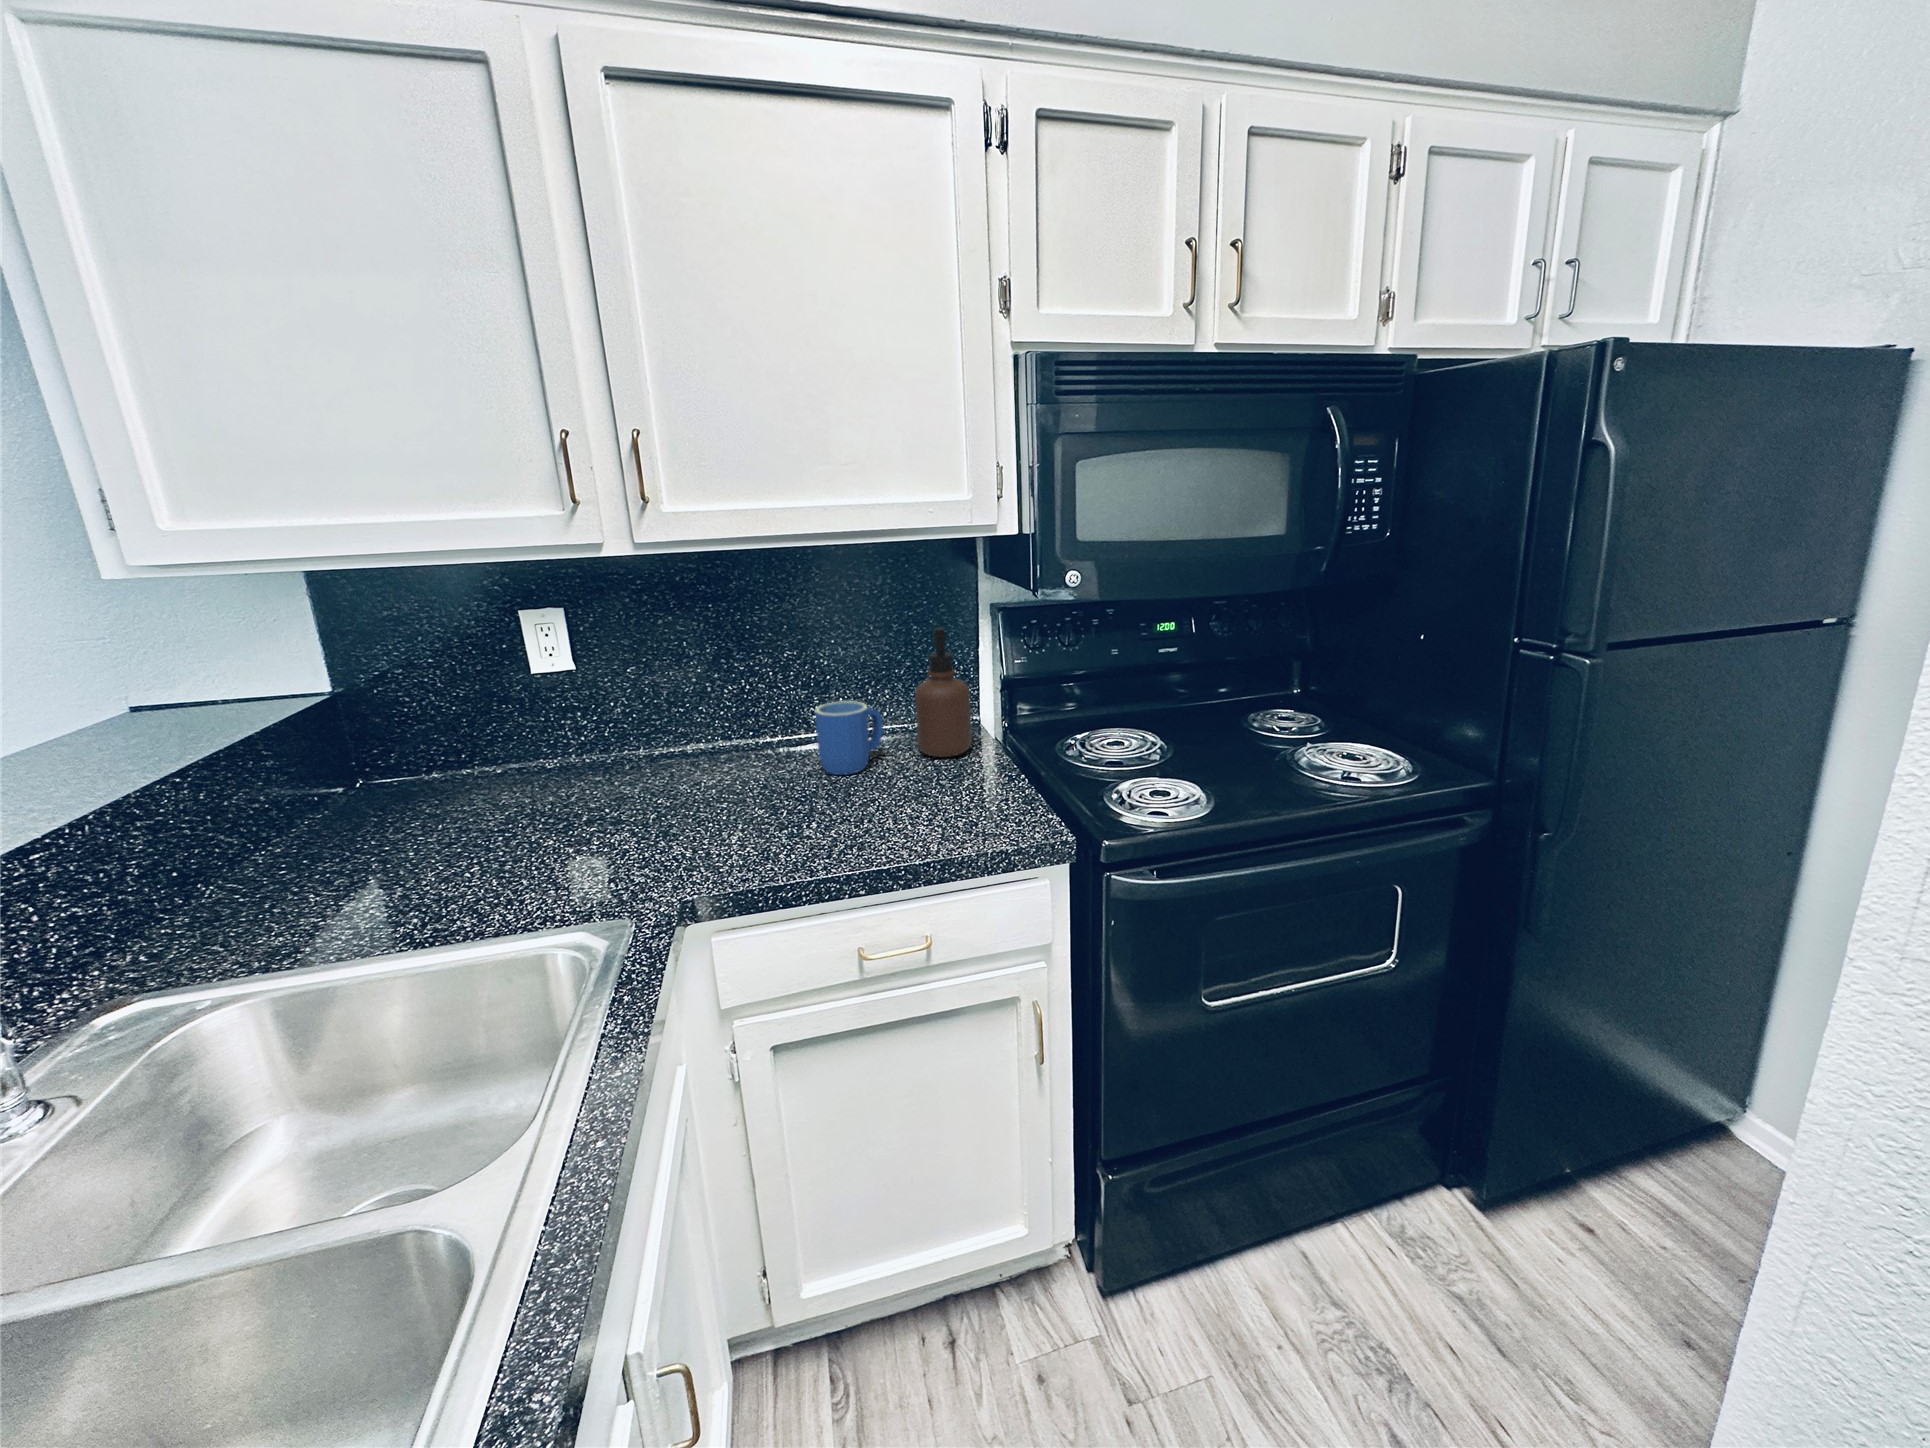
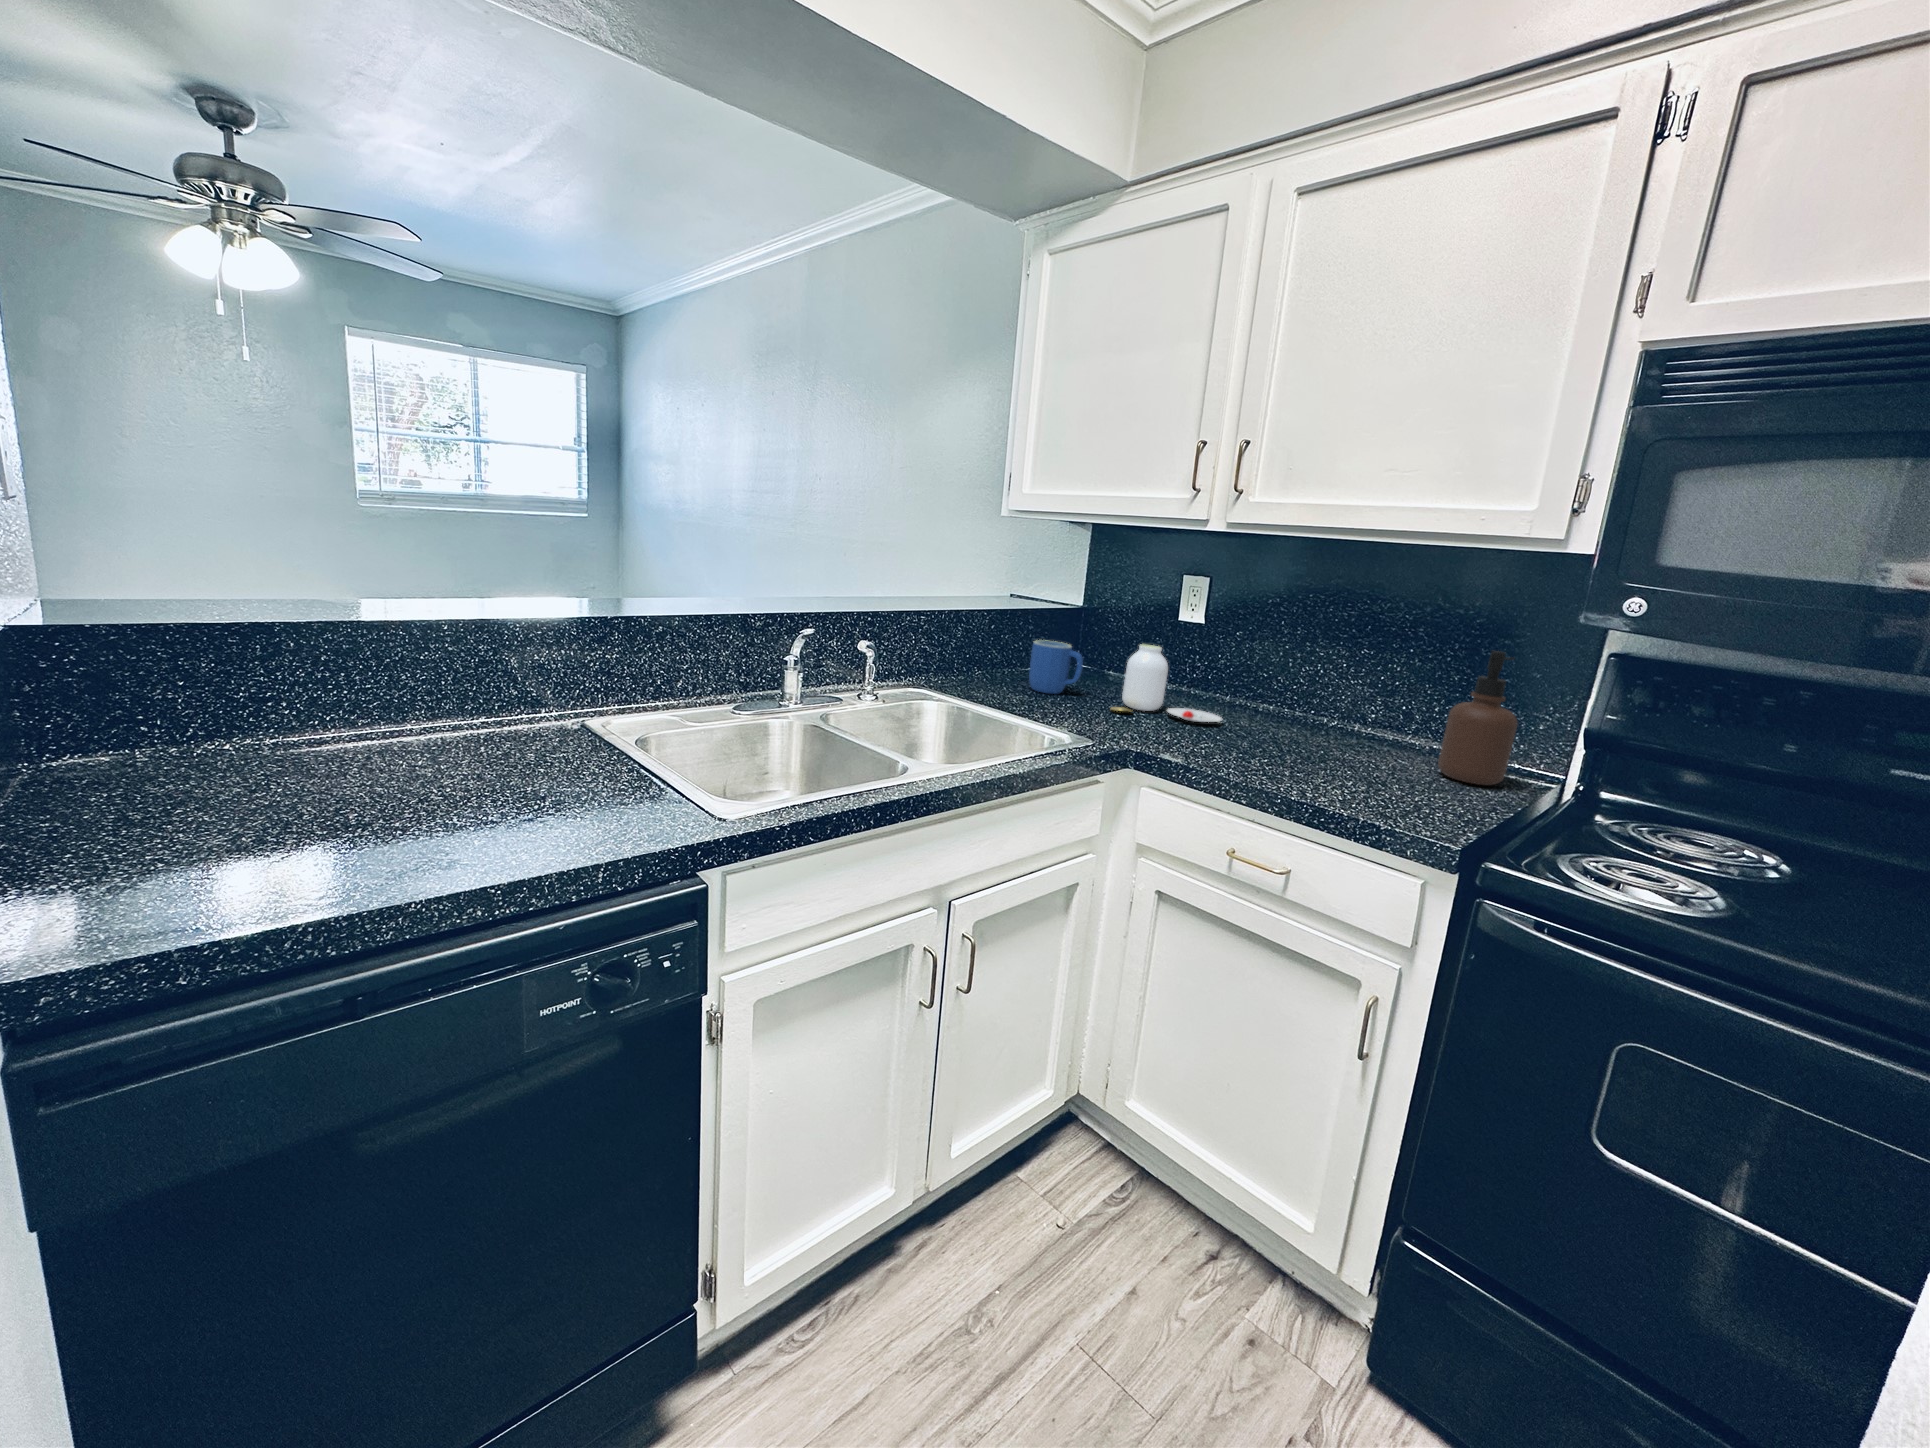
mug: present [815,701,883,775] -> present [1029,640,1083,694]
jar: none [533,730,705,849] -> present [1111,644,1222,722]

